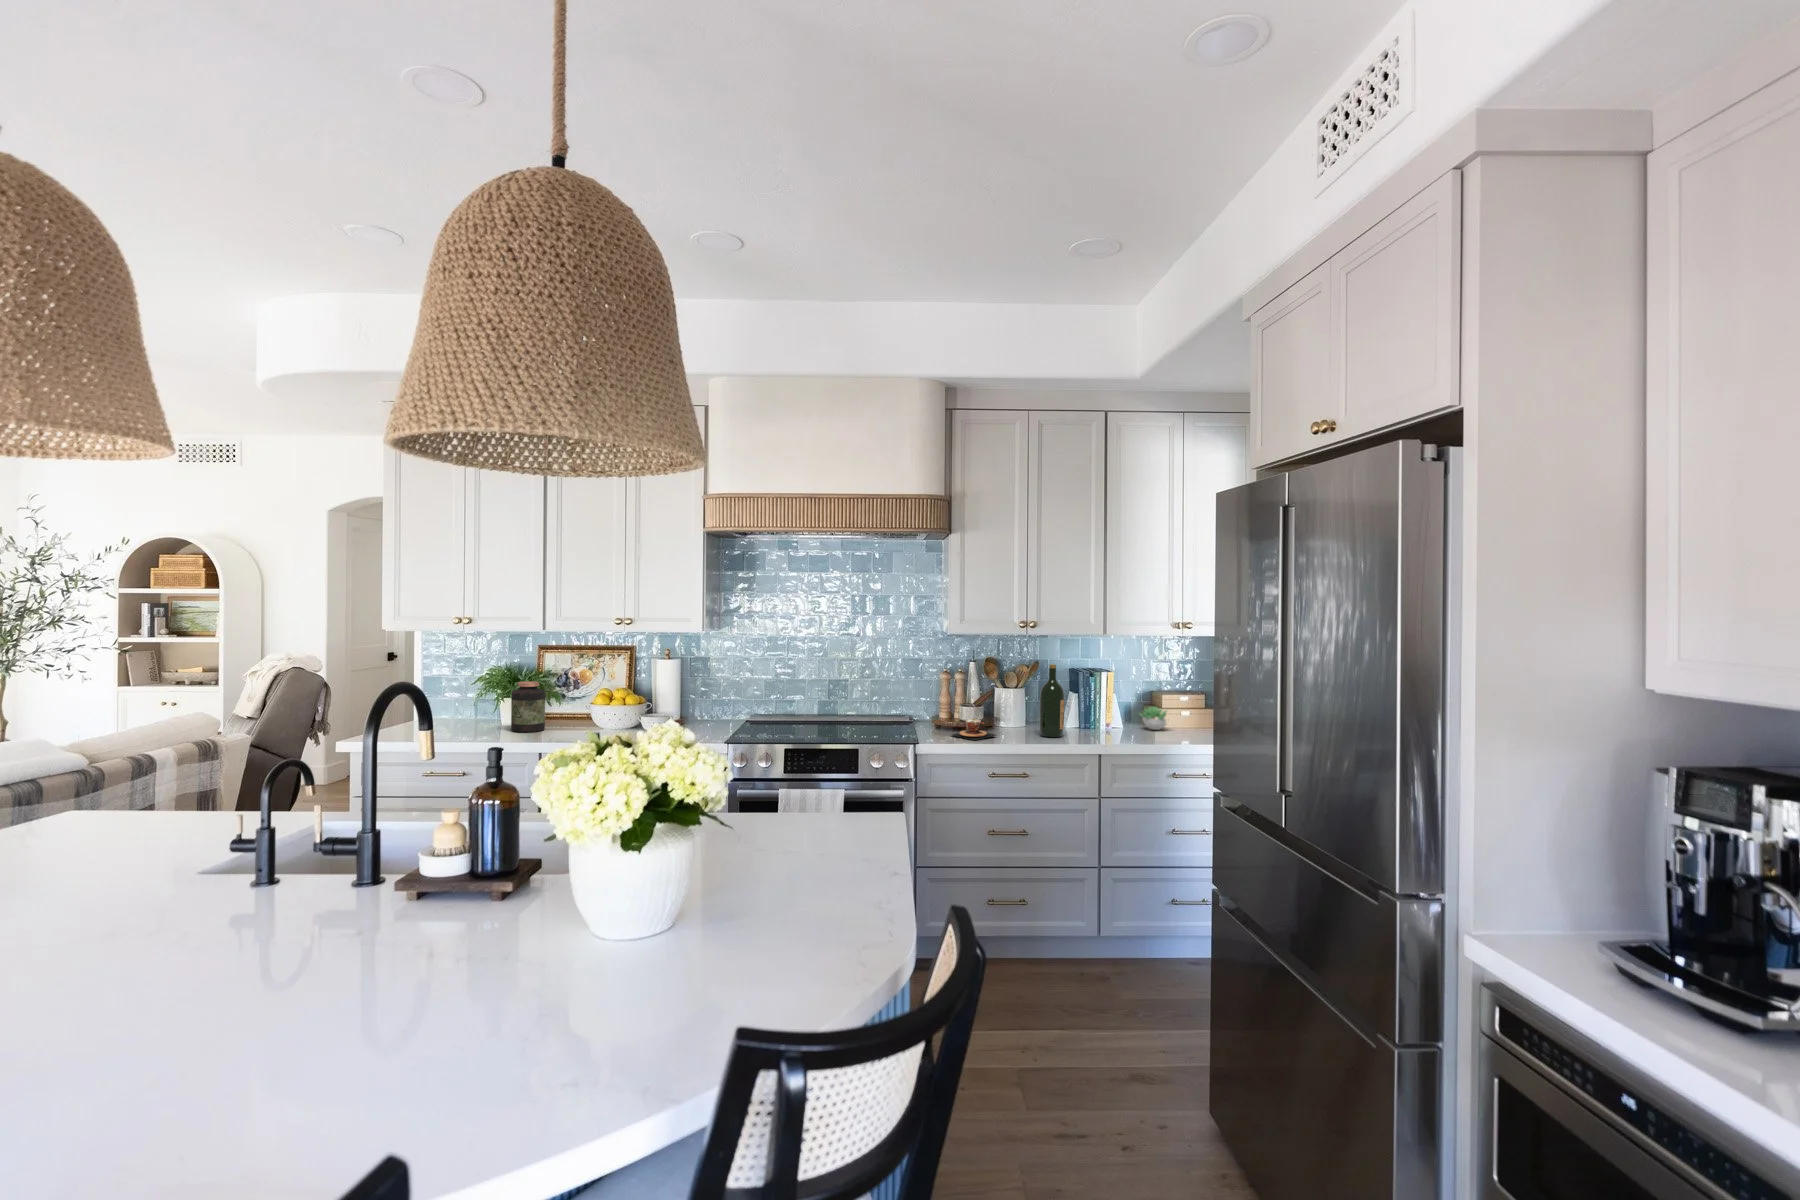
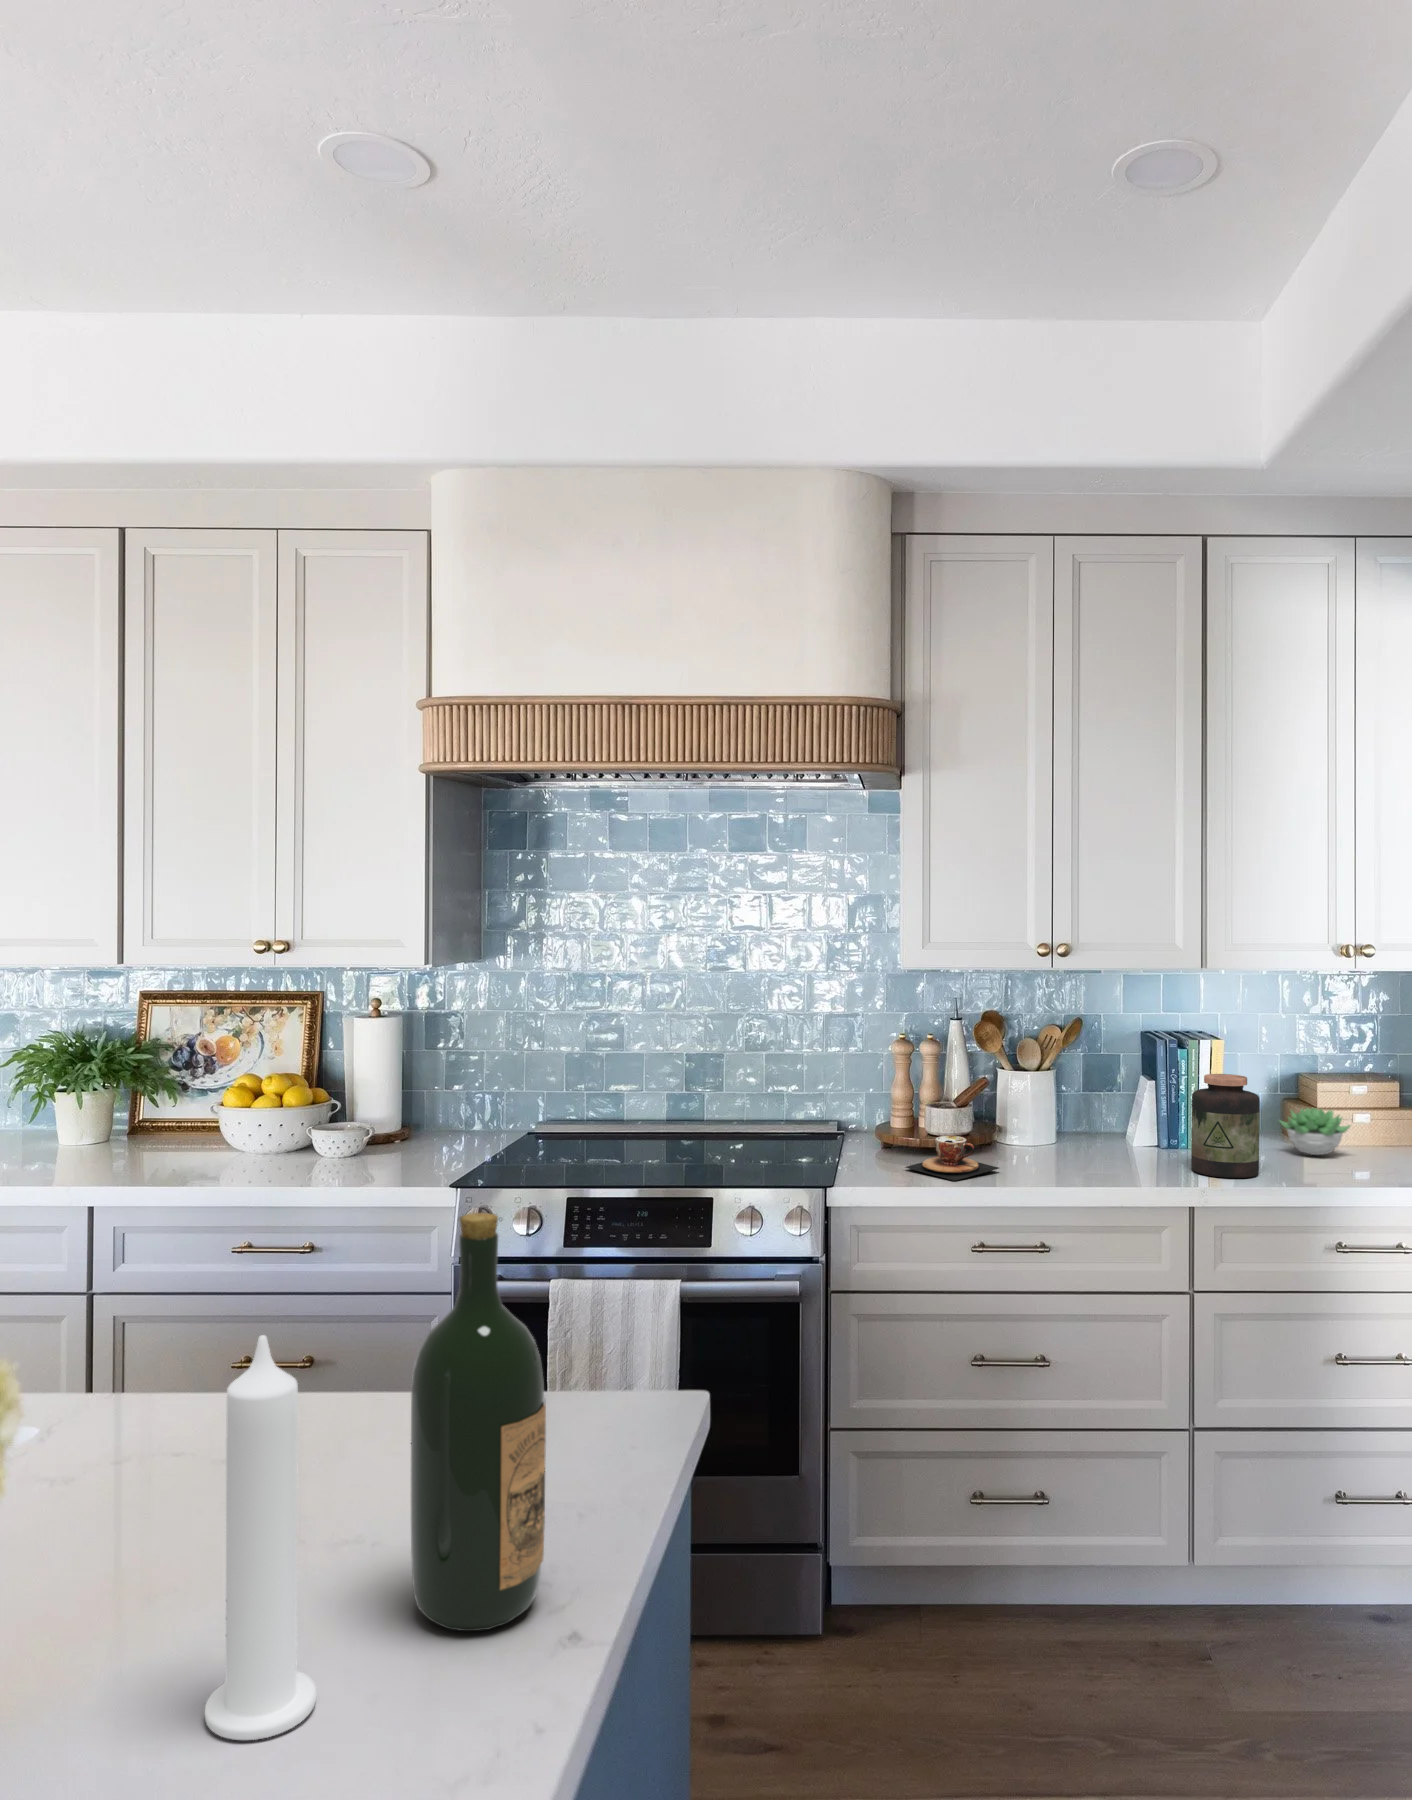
wine bottle: present [1039,664,1064,737] -> present [411,1213,546,1631]
jar: present [511,681,545,732] -> present [1191,1074,1260,1178]
candle: none [728,747,761,868] -> present [205,1335,316,1740]

